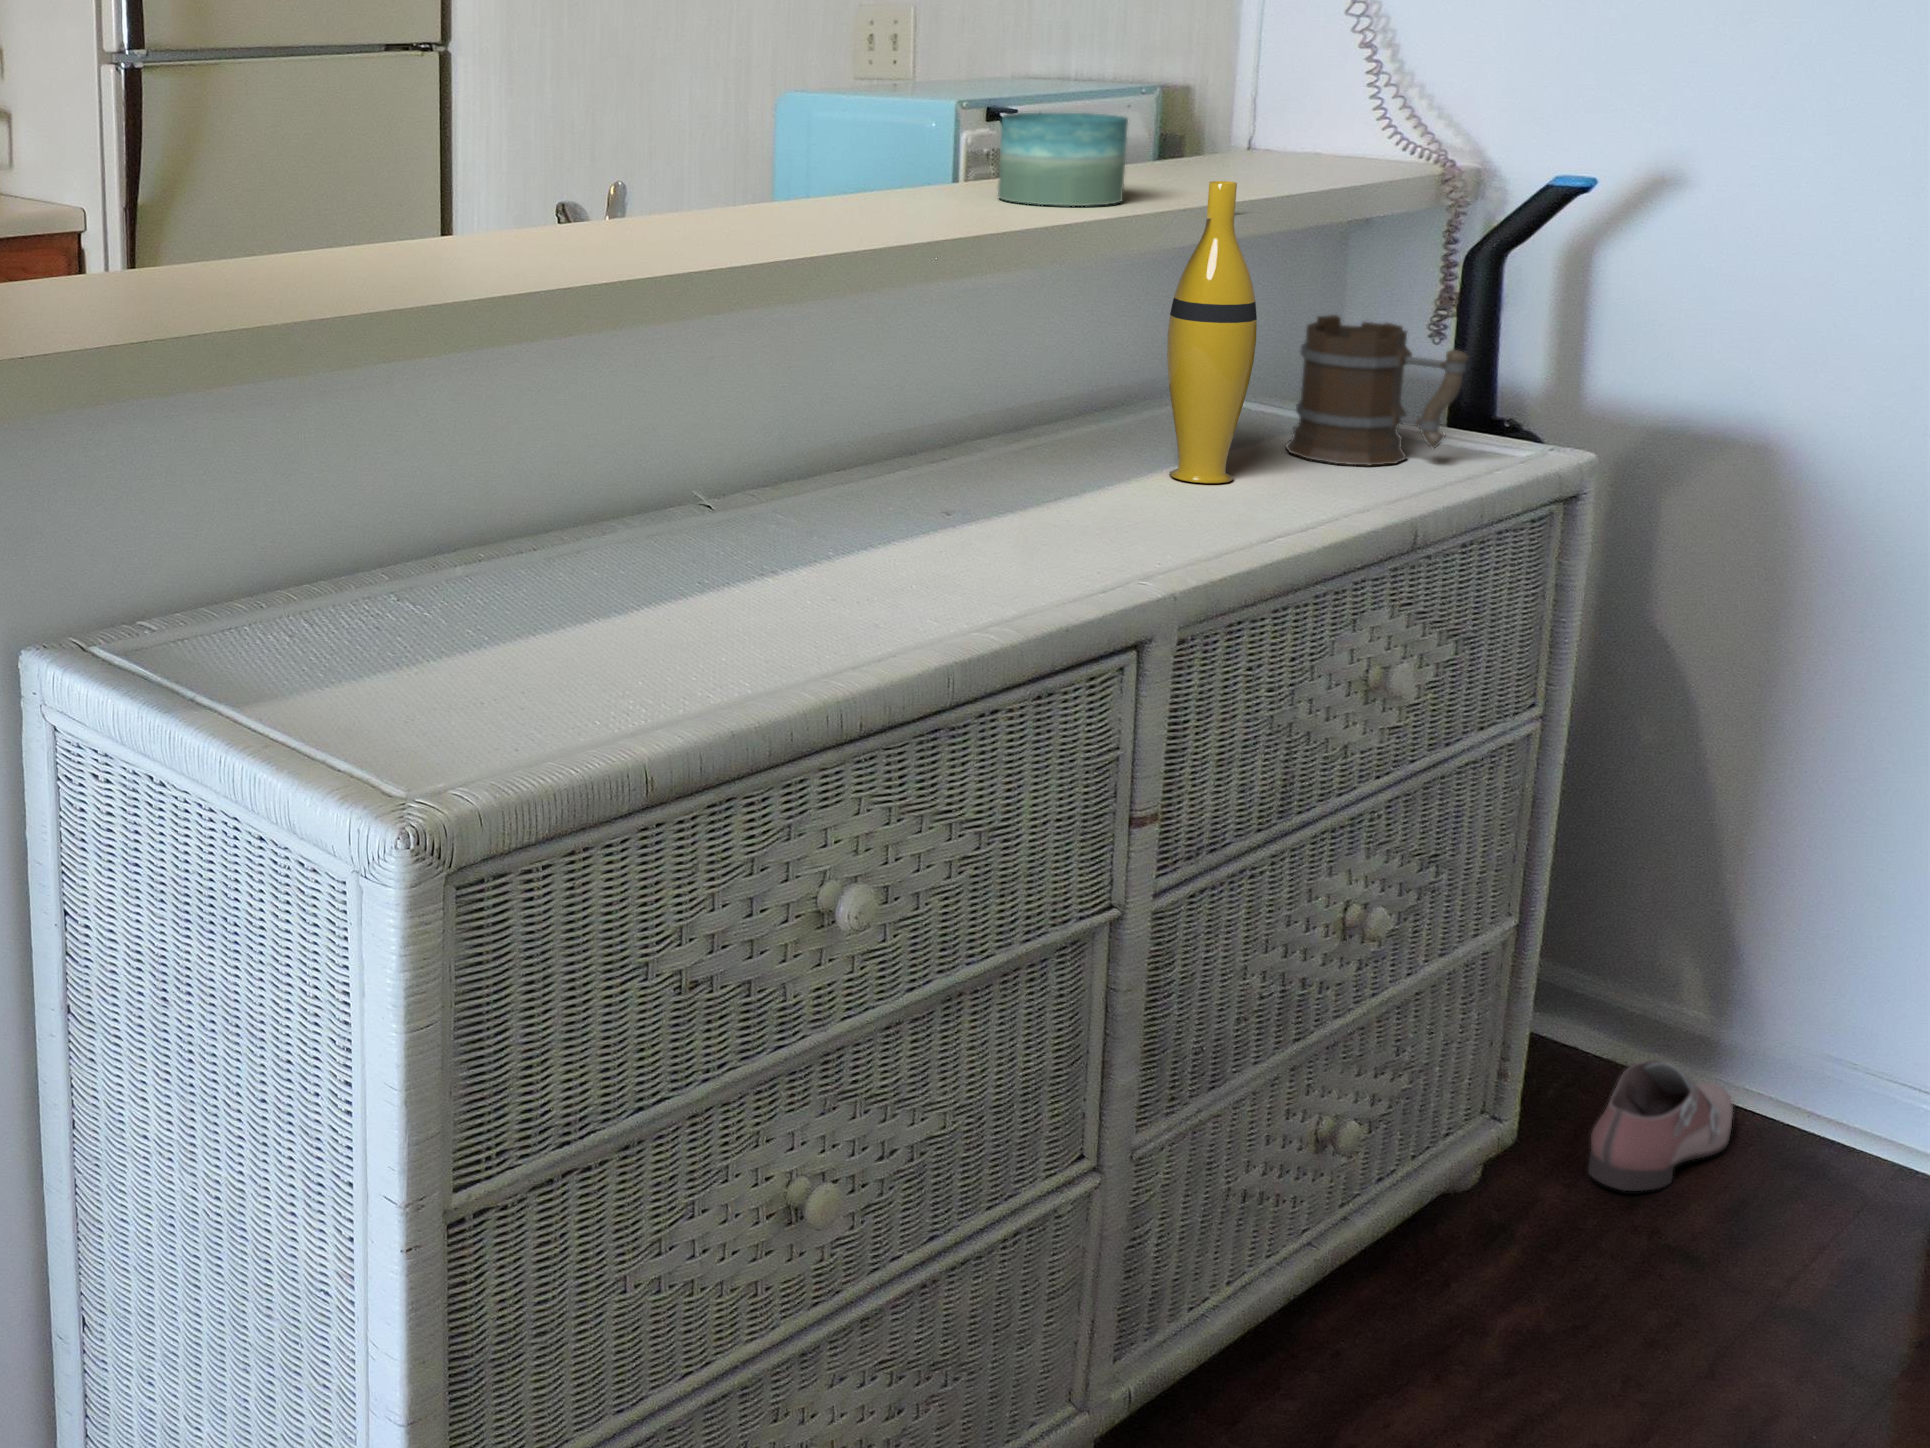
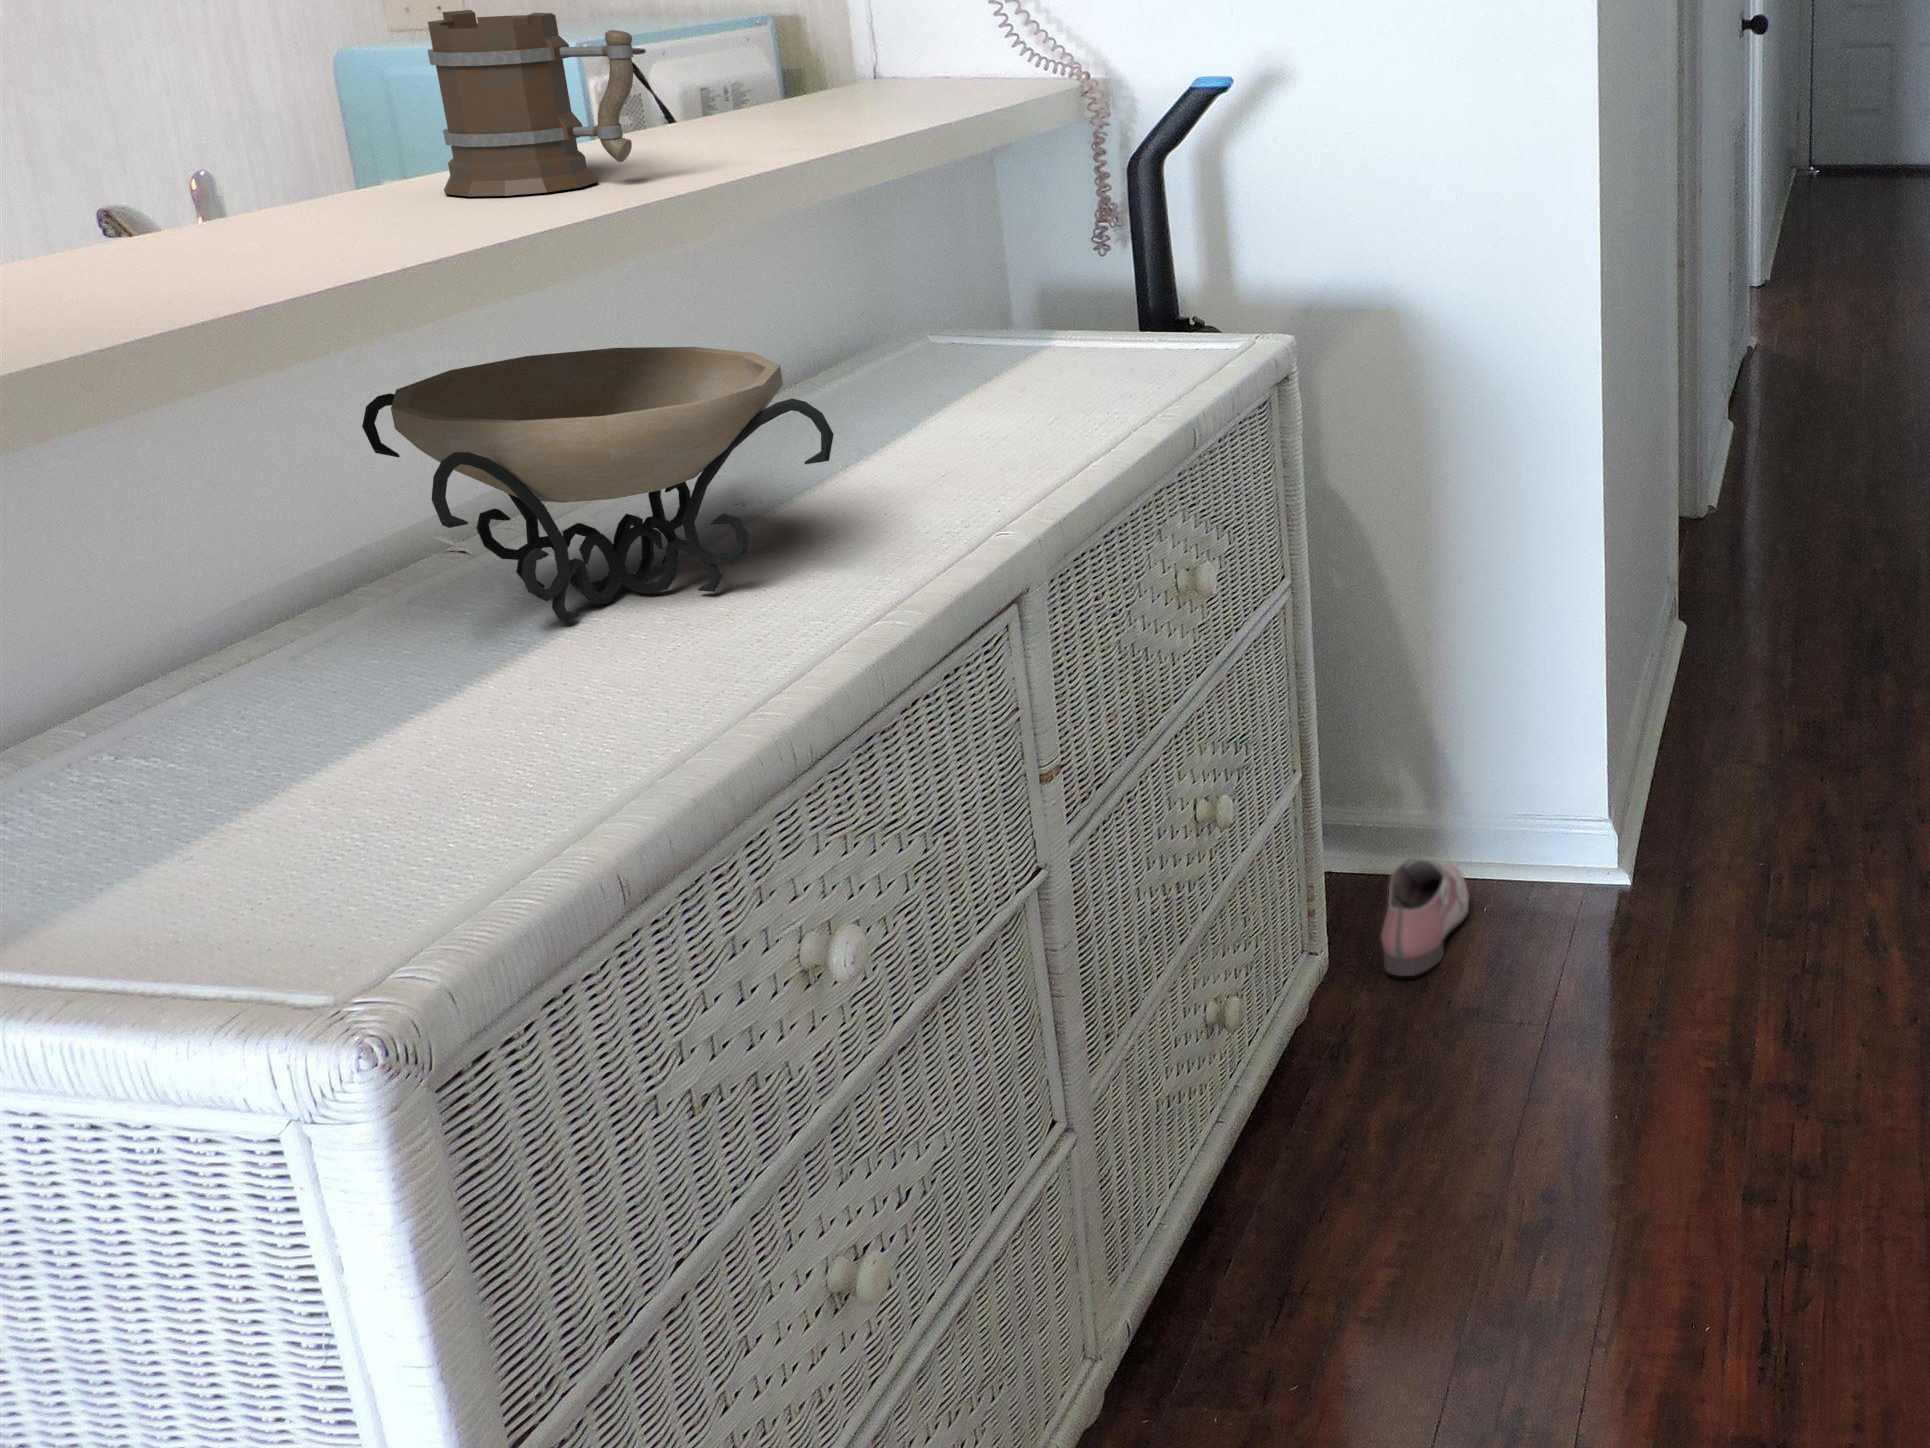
candle: present [998,113,1128,206] -> none [676,45,829,152]
vase: present [1167,181,1257,483] -> none [912,106,1009,427]
mug: present [1286,315,1468,465] -> present [428,10,633,196]
decorative bowl: none [650,353,984,575] -> present [362,347,834,623]

